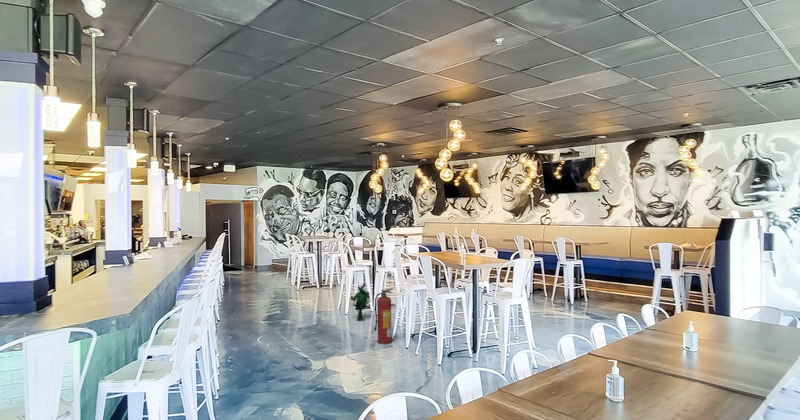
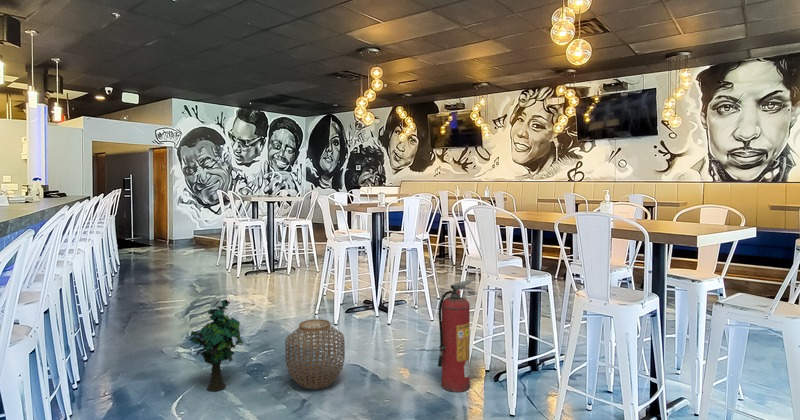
decorative plant: present [351,283,370,321] -> present [188,300,243,391]
woven basket: none [302,307,332,341] -> present [285,319,345,389]

